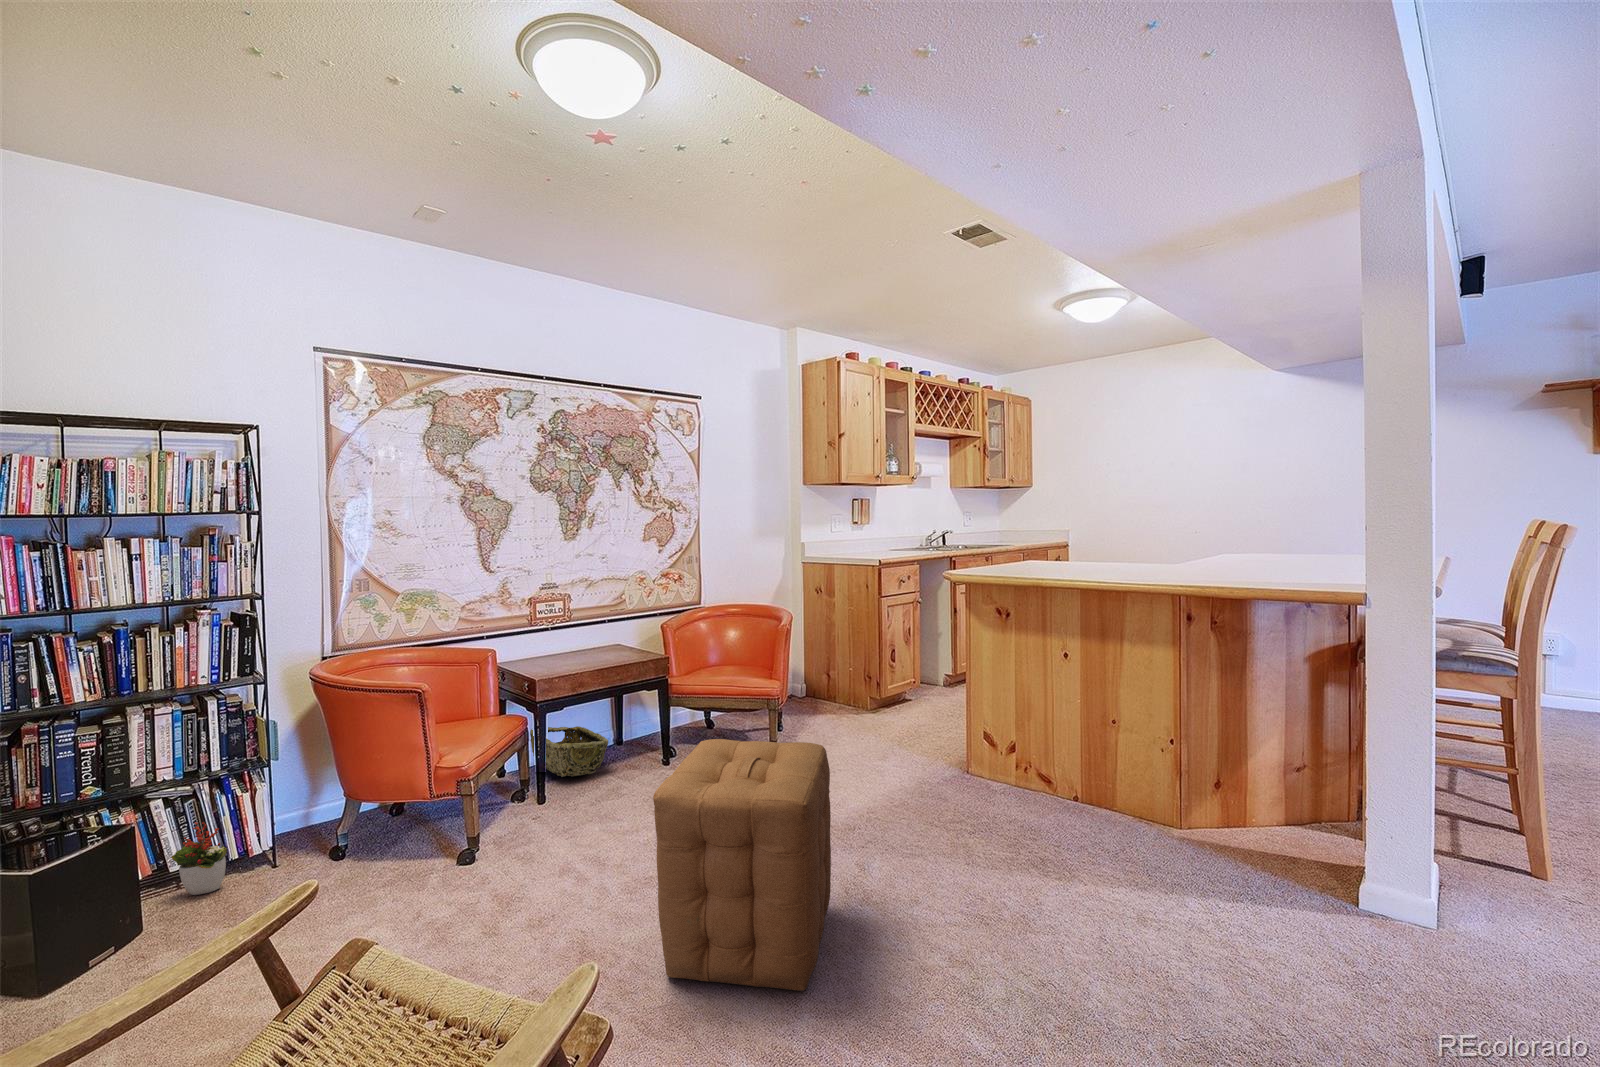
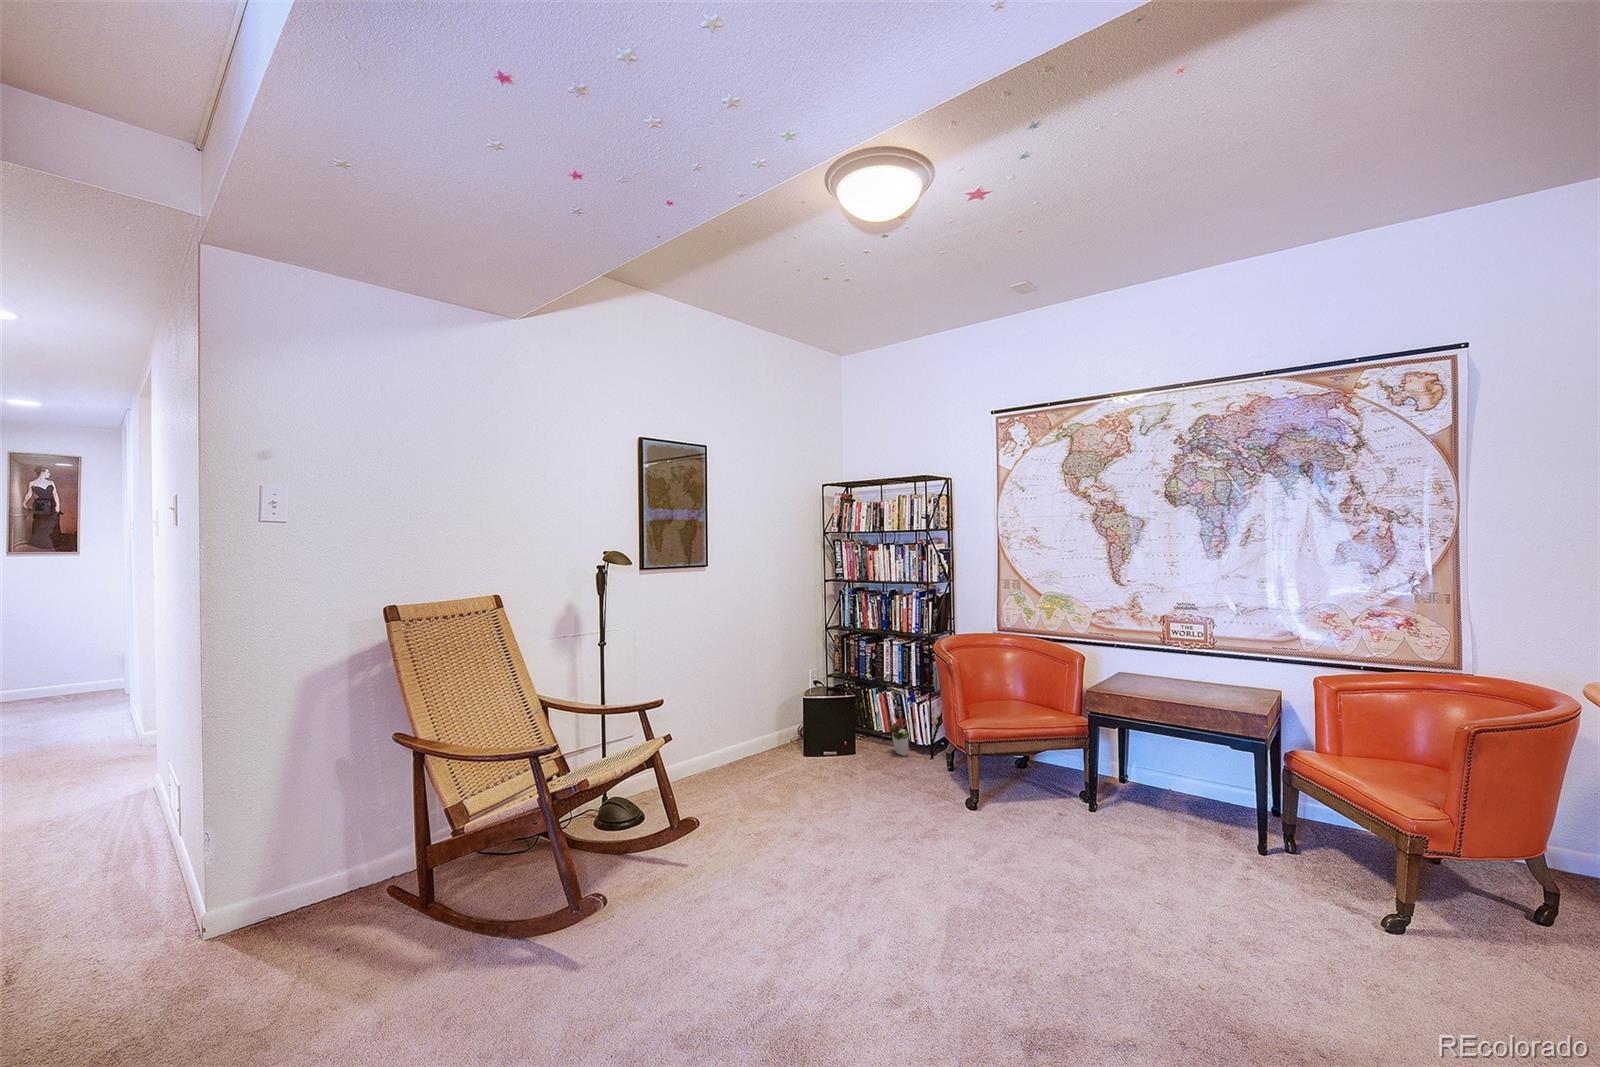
woven basket: present [530,726,608,777] -> none [1128,751,1216,817]
ottoman: present [653,739,831,991] -> none [862,760,1031,1005]

